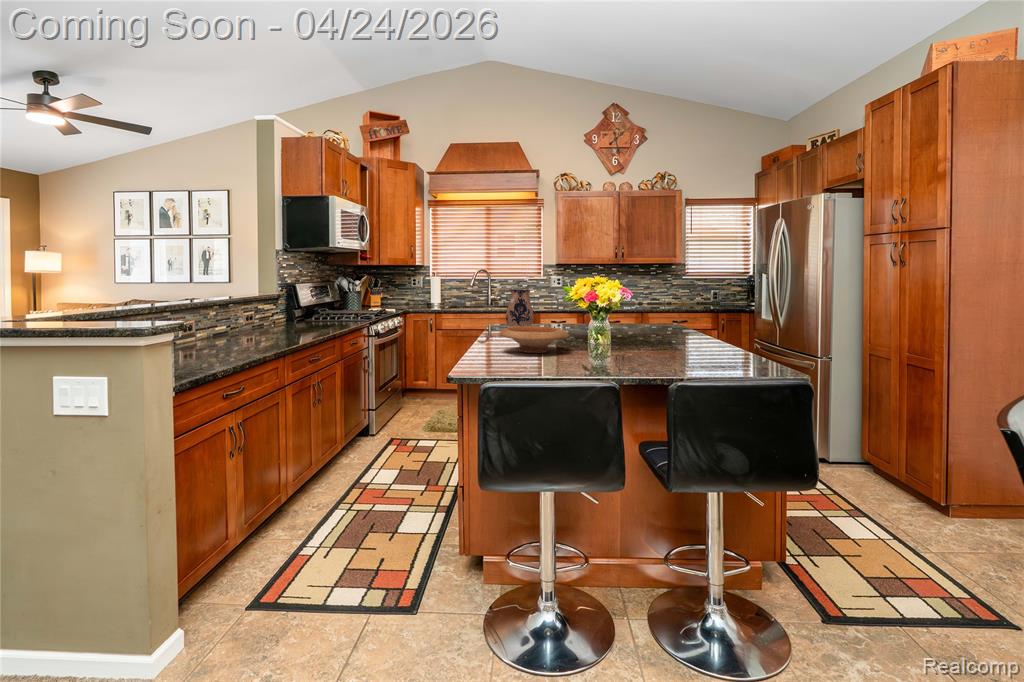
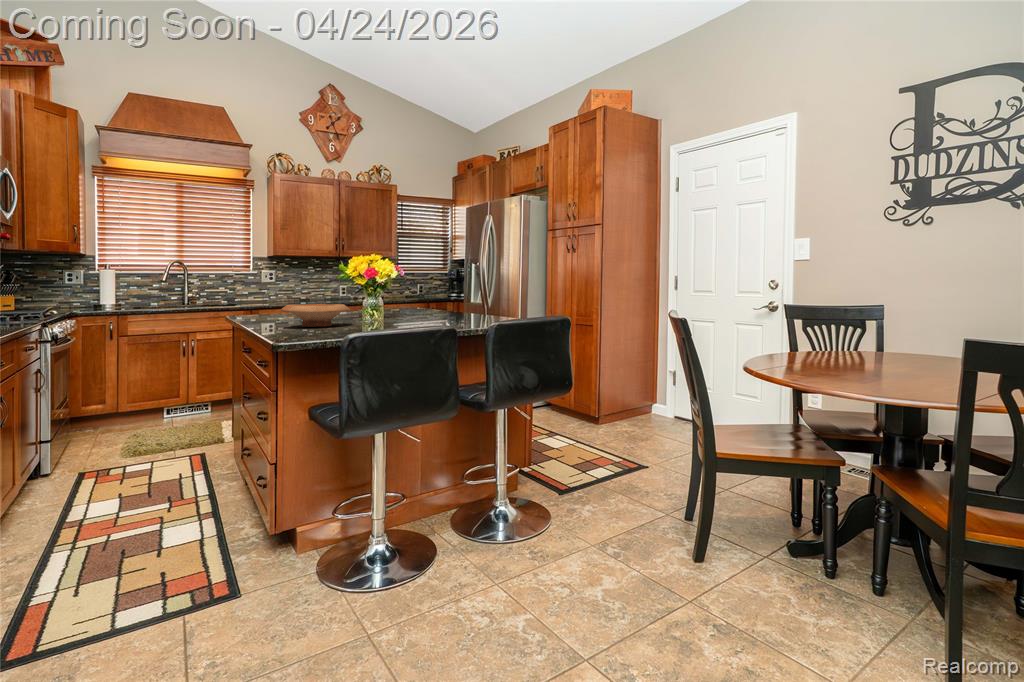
ceramic pitcher: present [506,289,534,327] -> none [252,275,285,318]

